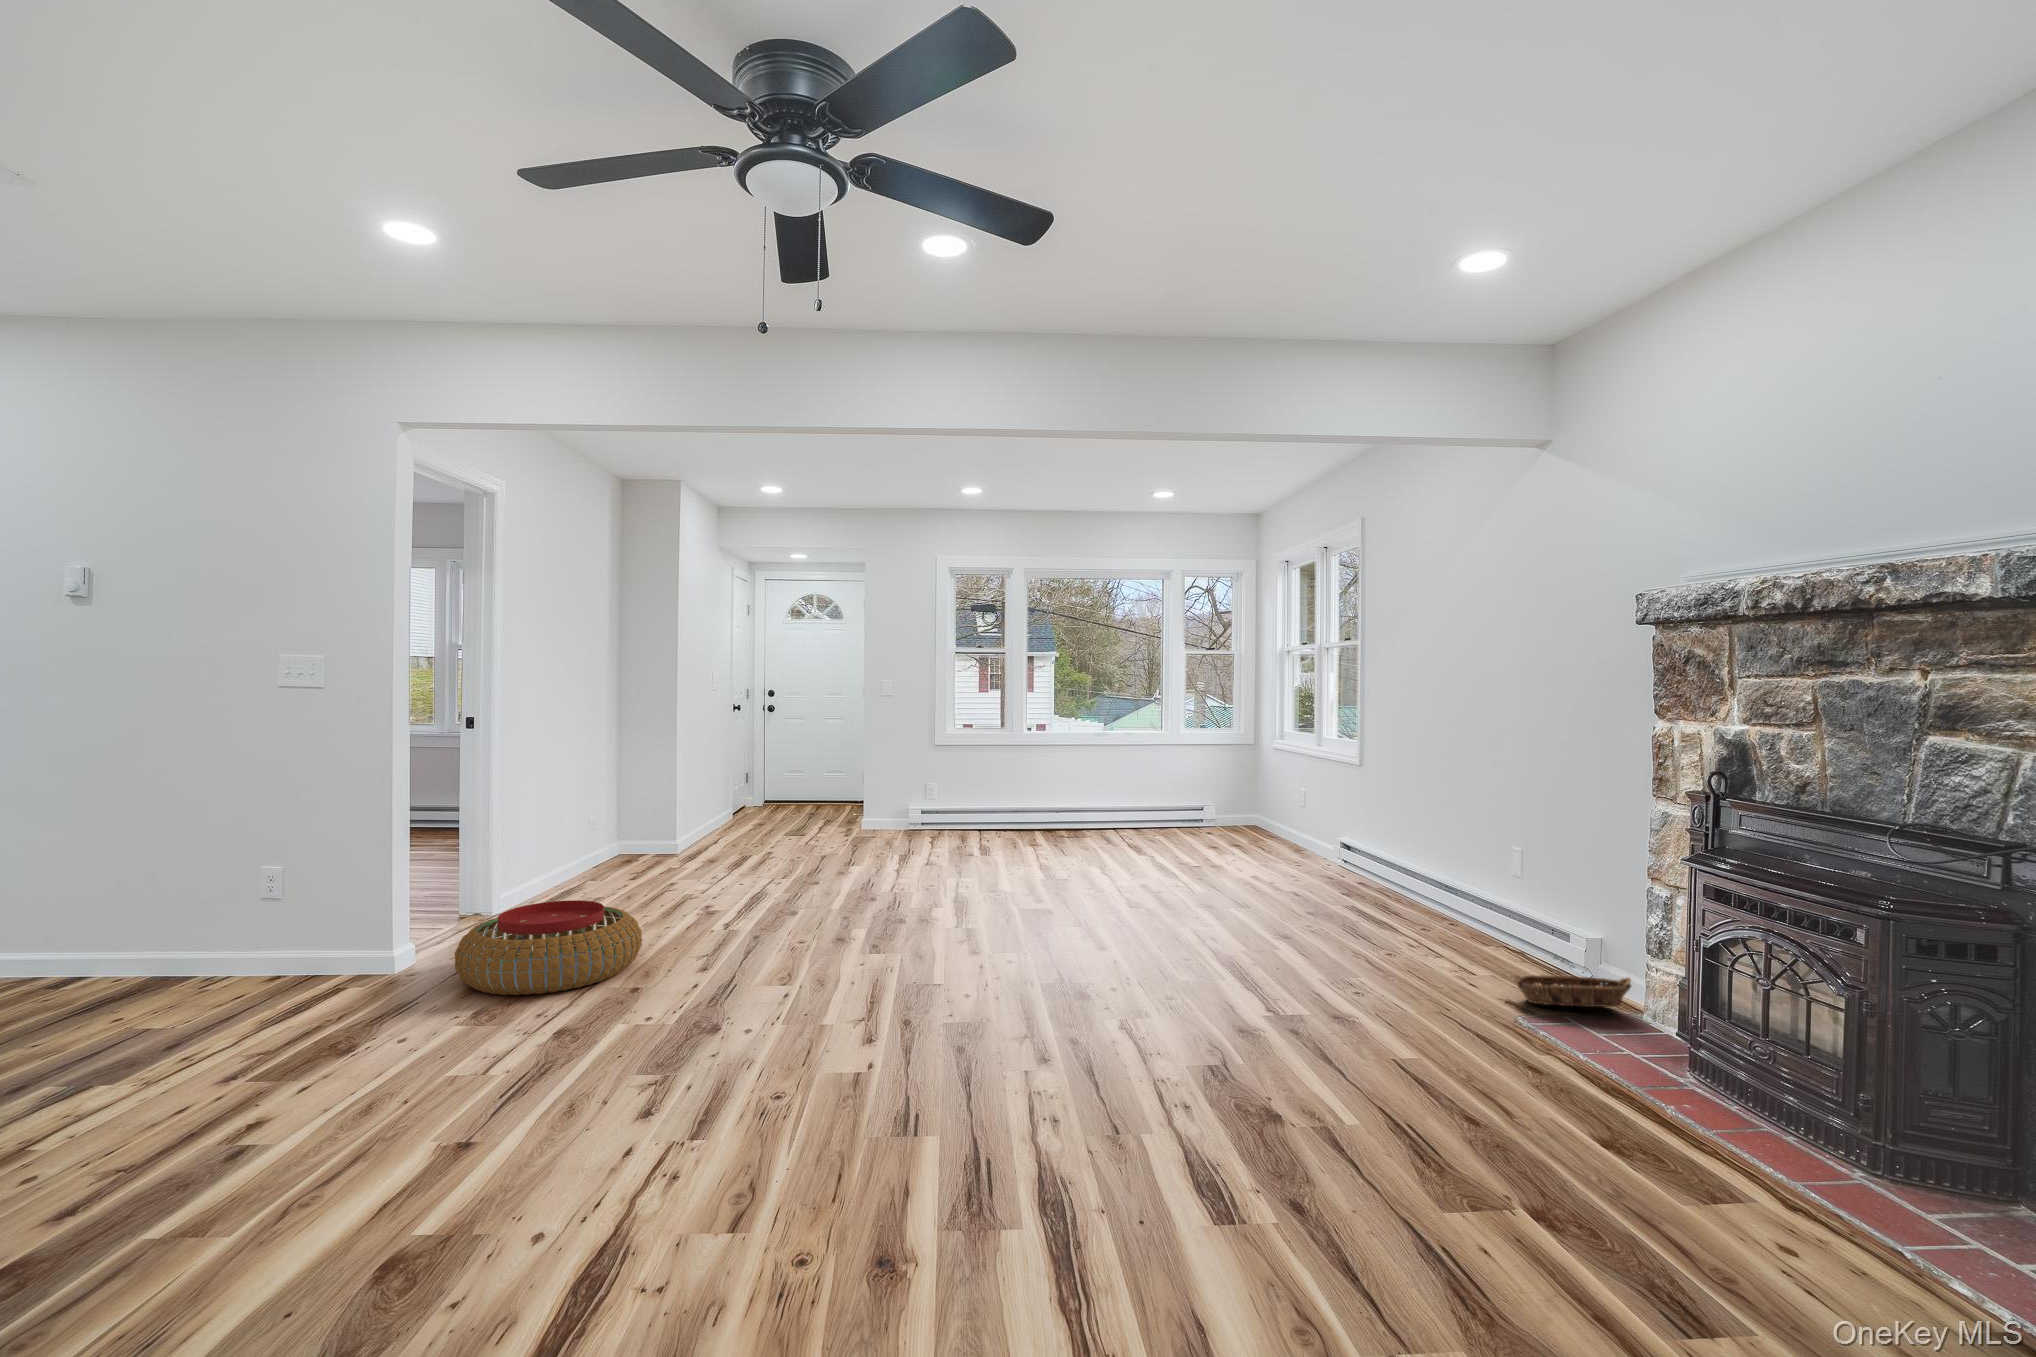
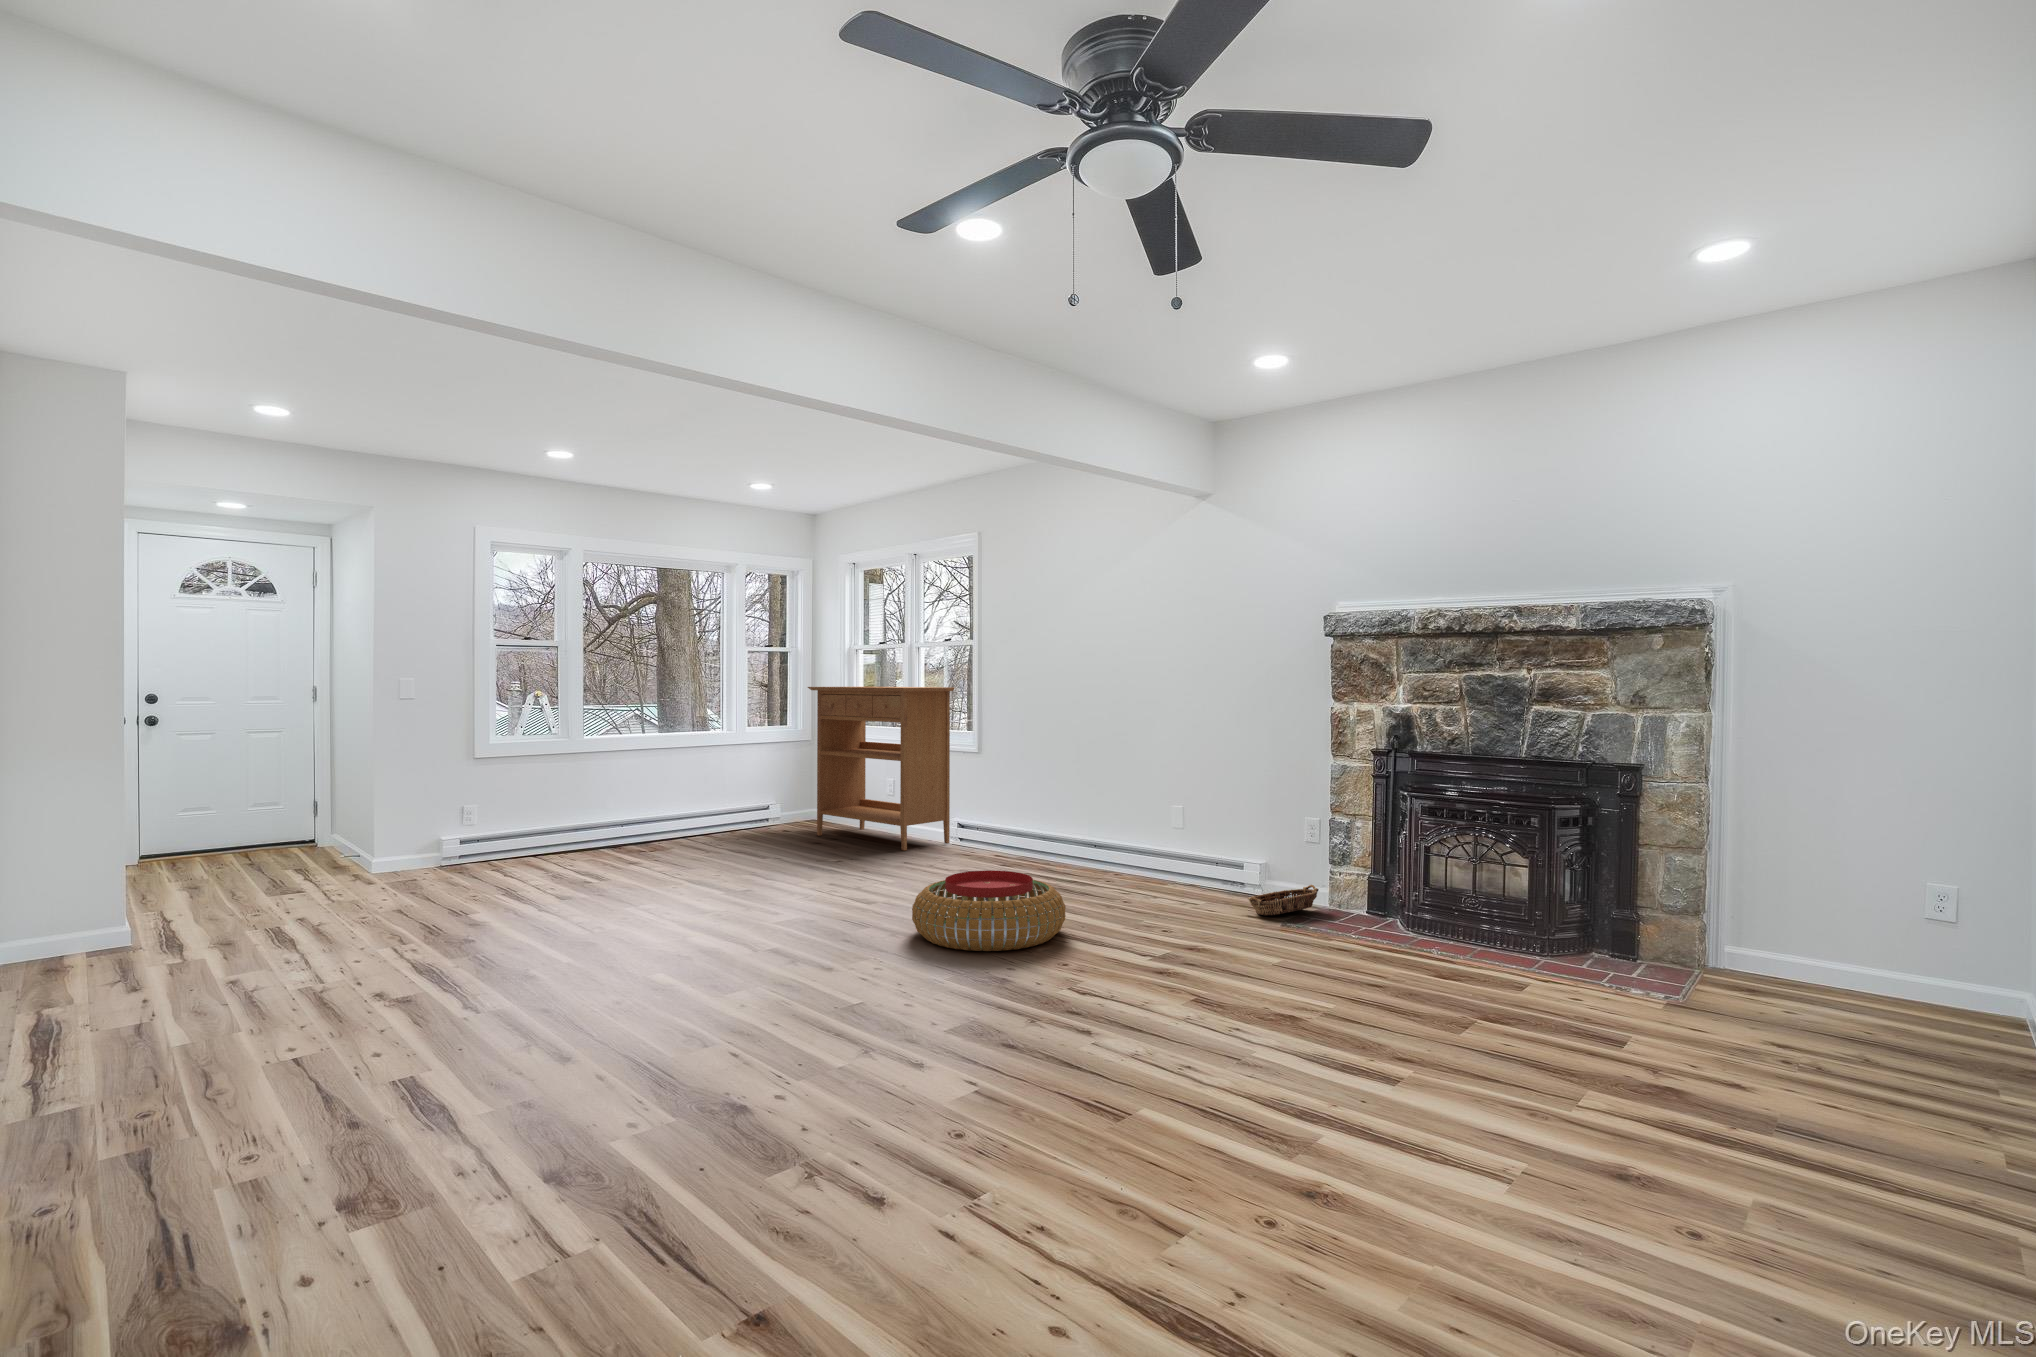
console table: none [1230,692,1348,861] -> present [808,687,955,850]
pouf: present [455,900,642,995] -> present [912,870,1066,951]

